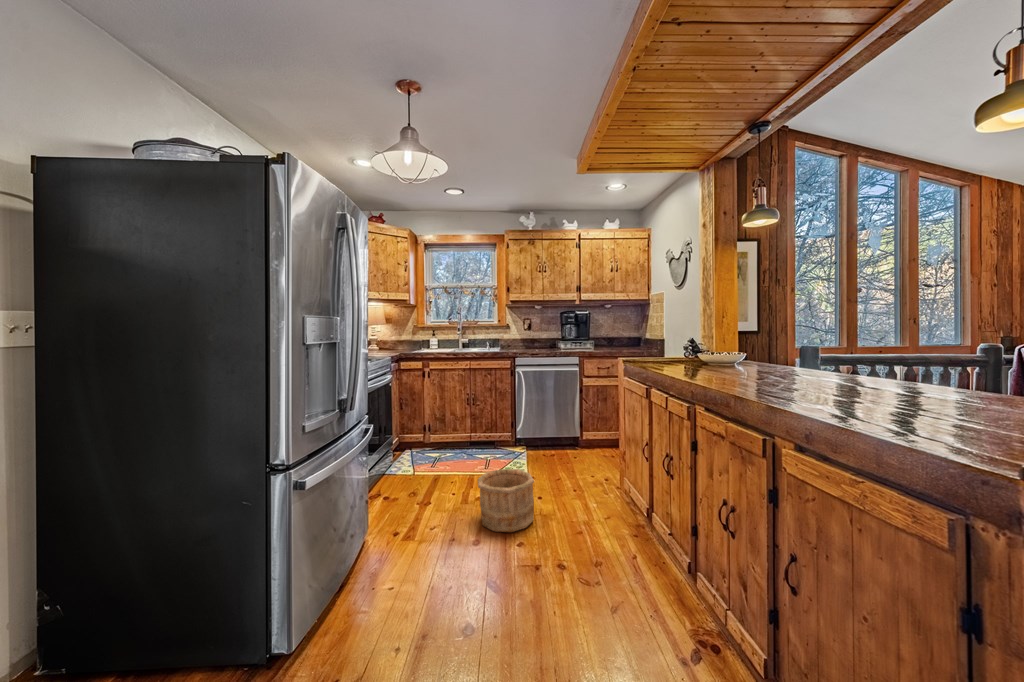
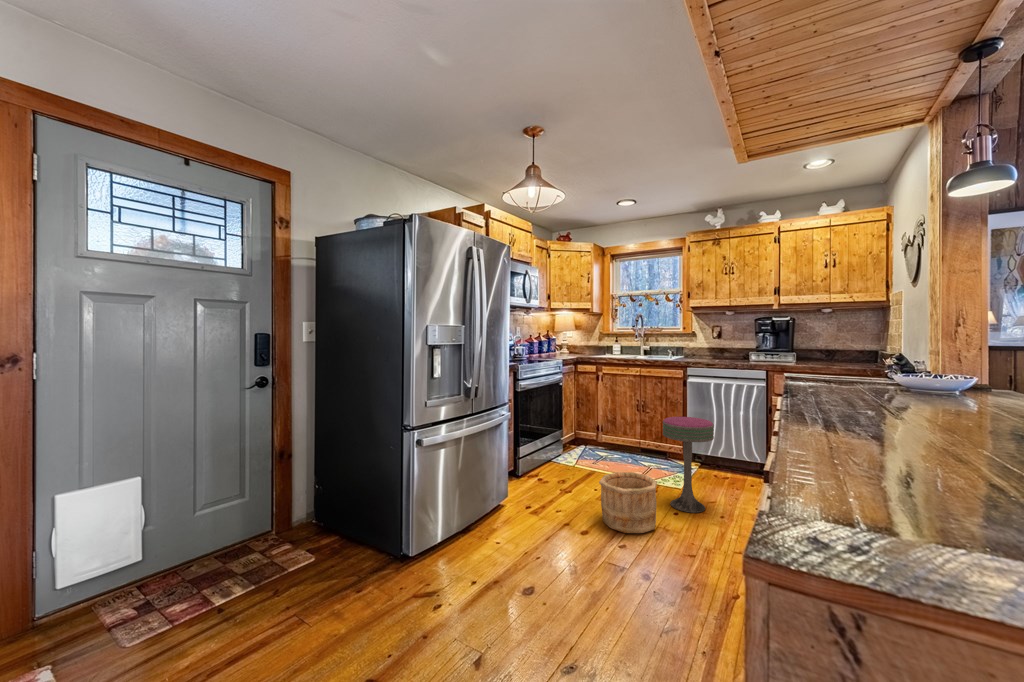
bar stool: none [520,406,565,496] -> present [663,417,714,513]

